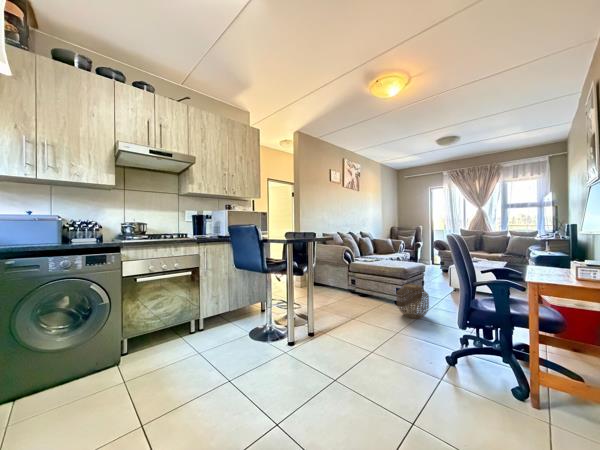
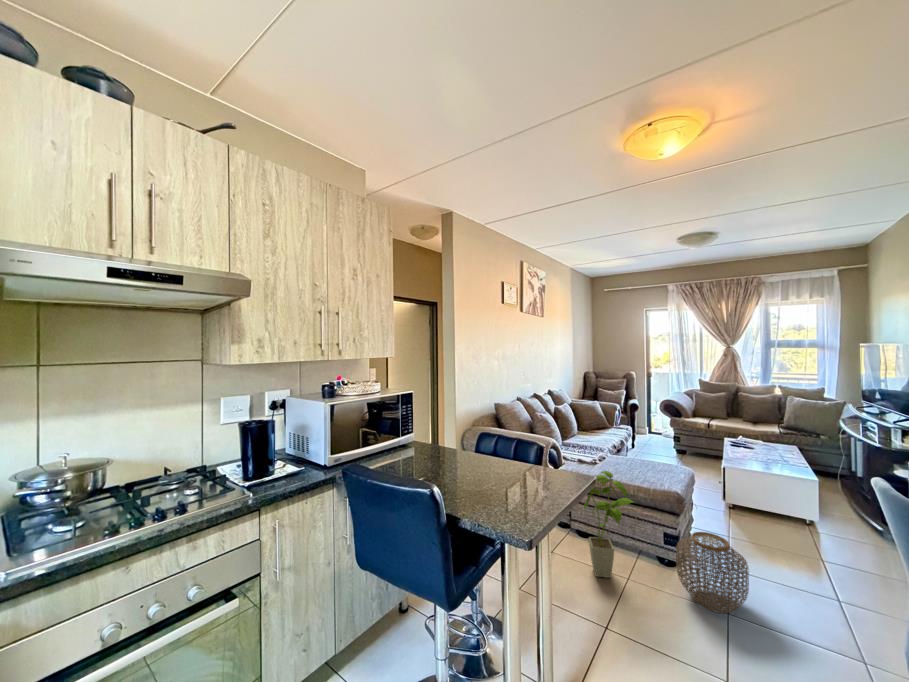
house plant: none [353,256,382,309] -> present [584,471,633,578]

